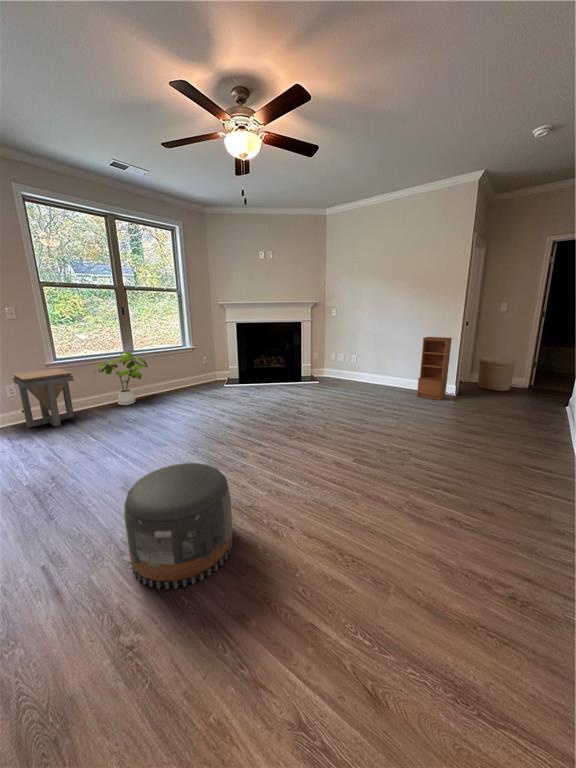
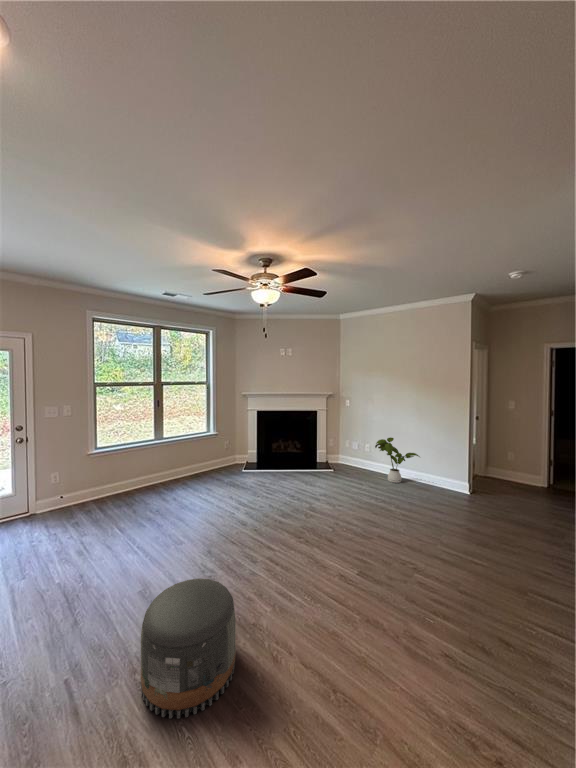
bookcase: present [417,337,452,400] -> none [428,433,458,498]
house plant: present [94,352,148,405] -> present [375,437,420,483]
woven basket: present [478,357,516,391] -> none [490,453,526,489]
side table: present [13,368,74,428] -> none [59,457,110,514]

